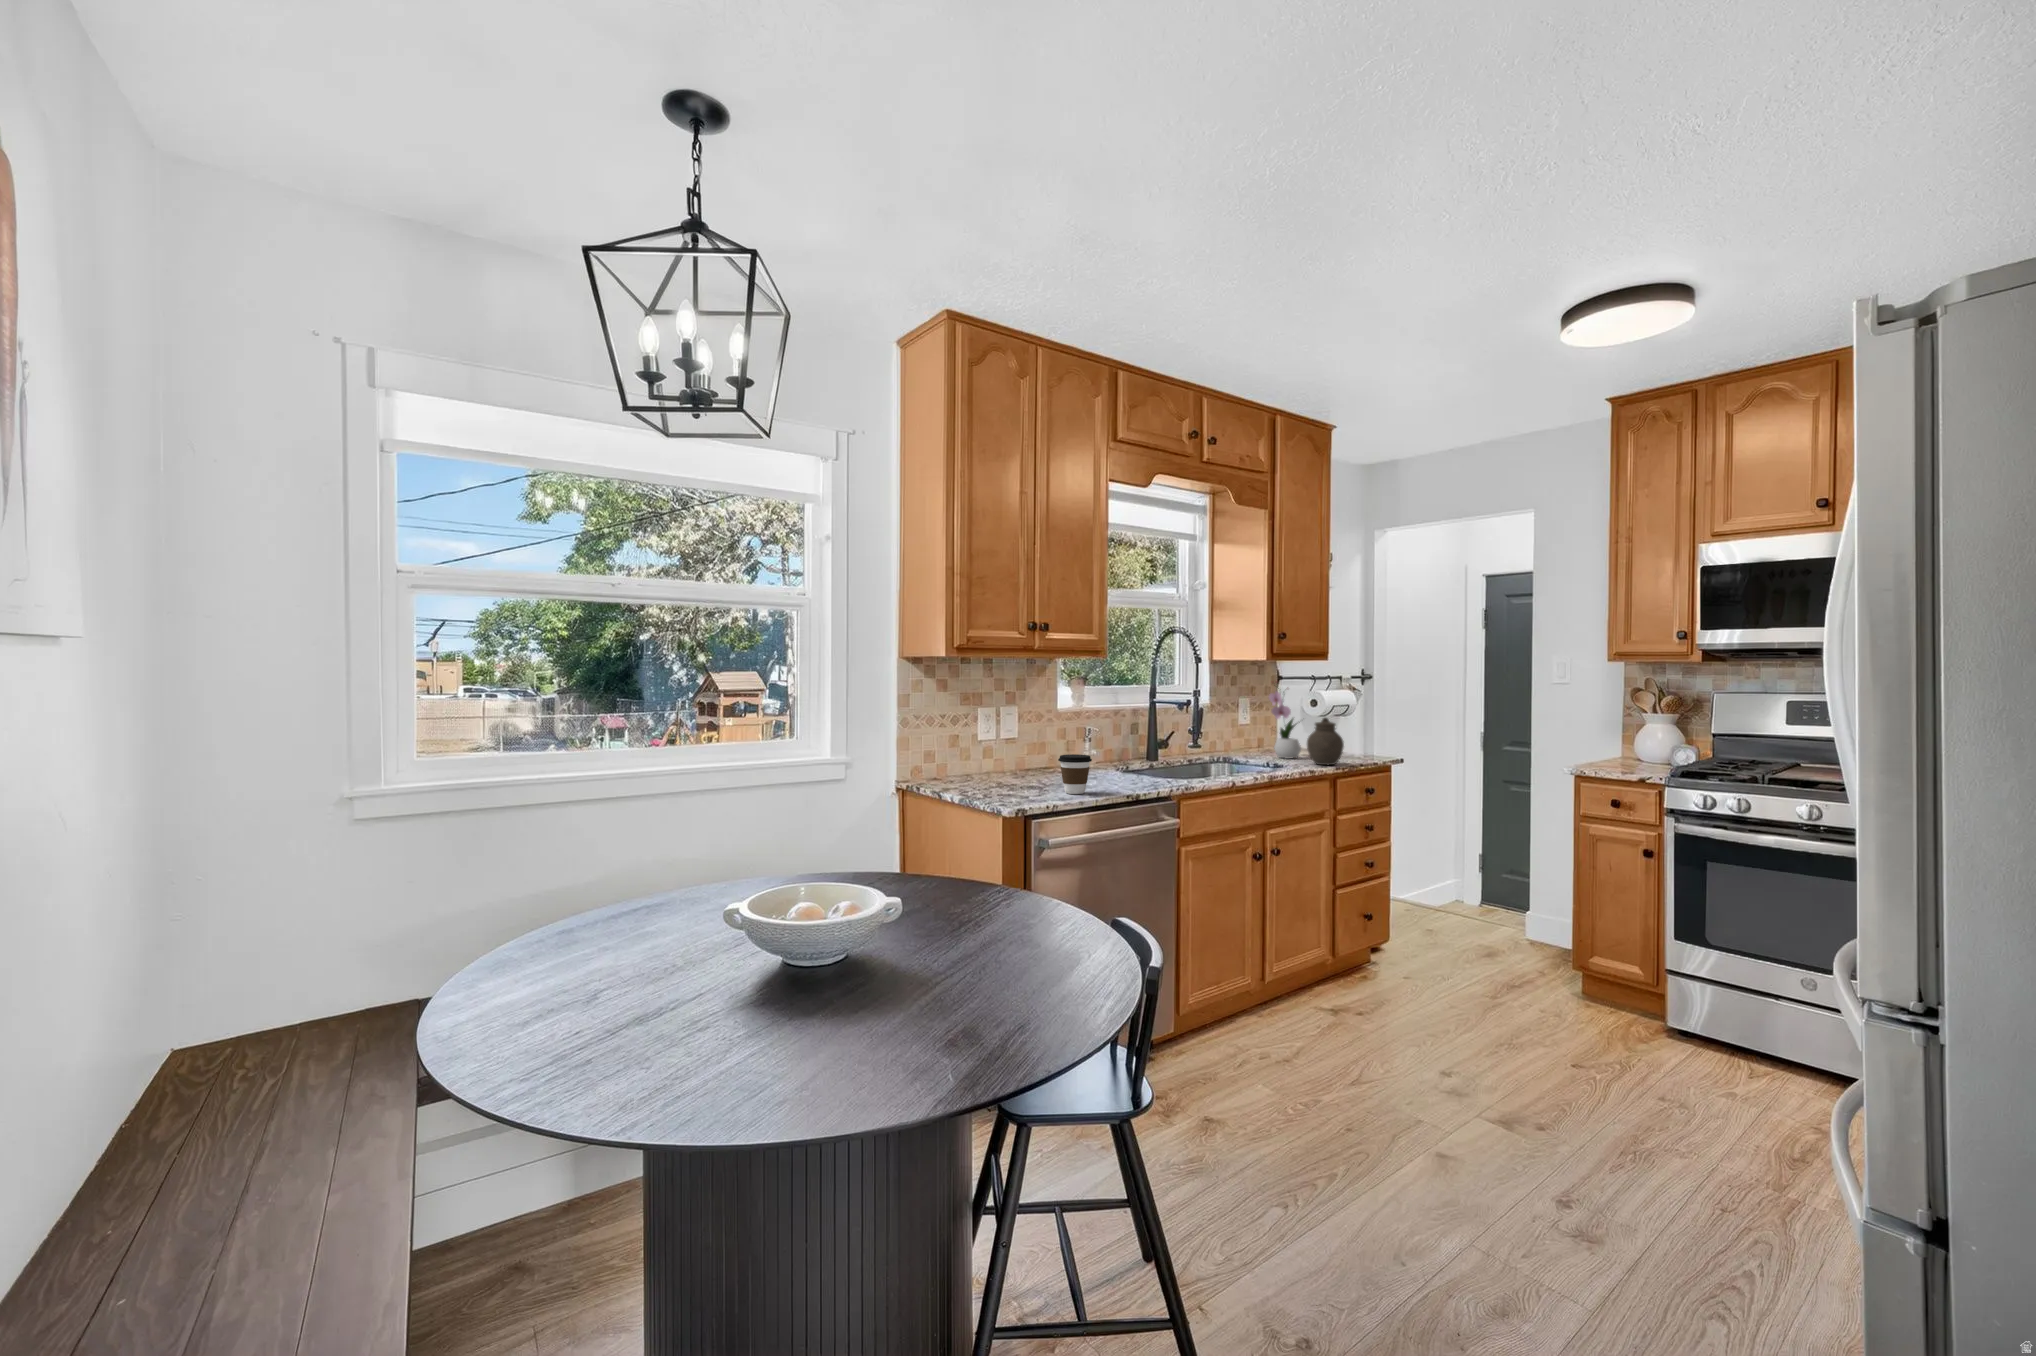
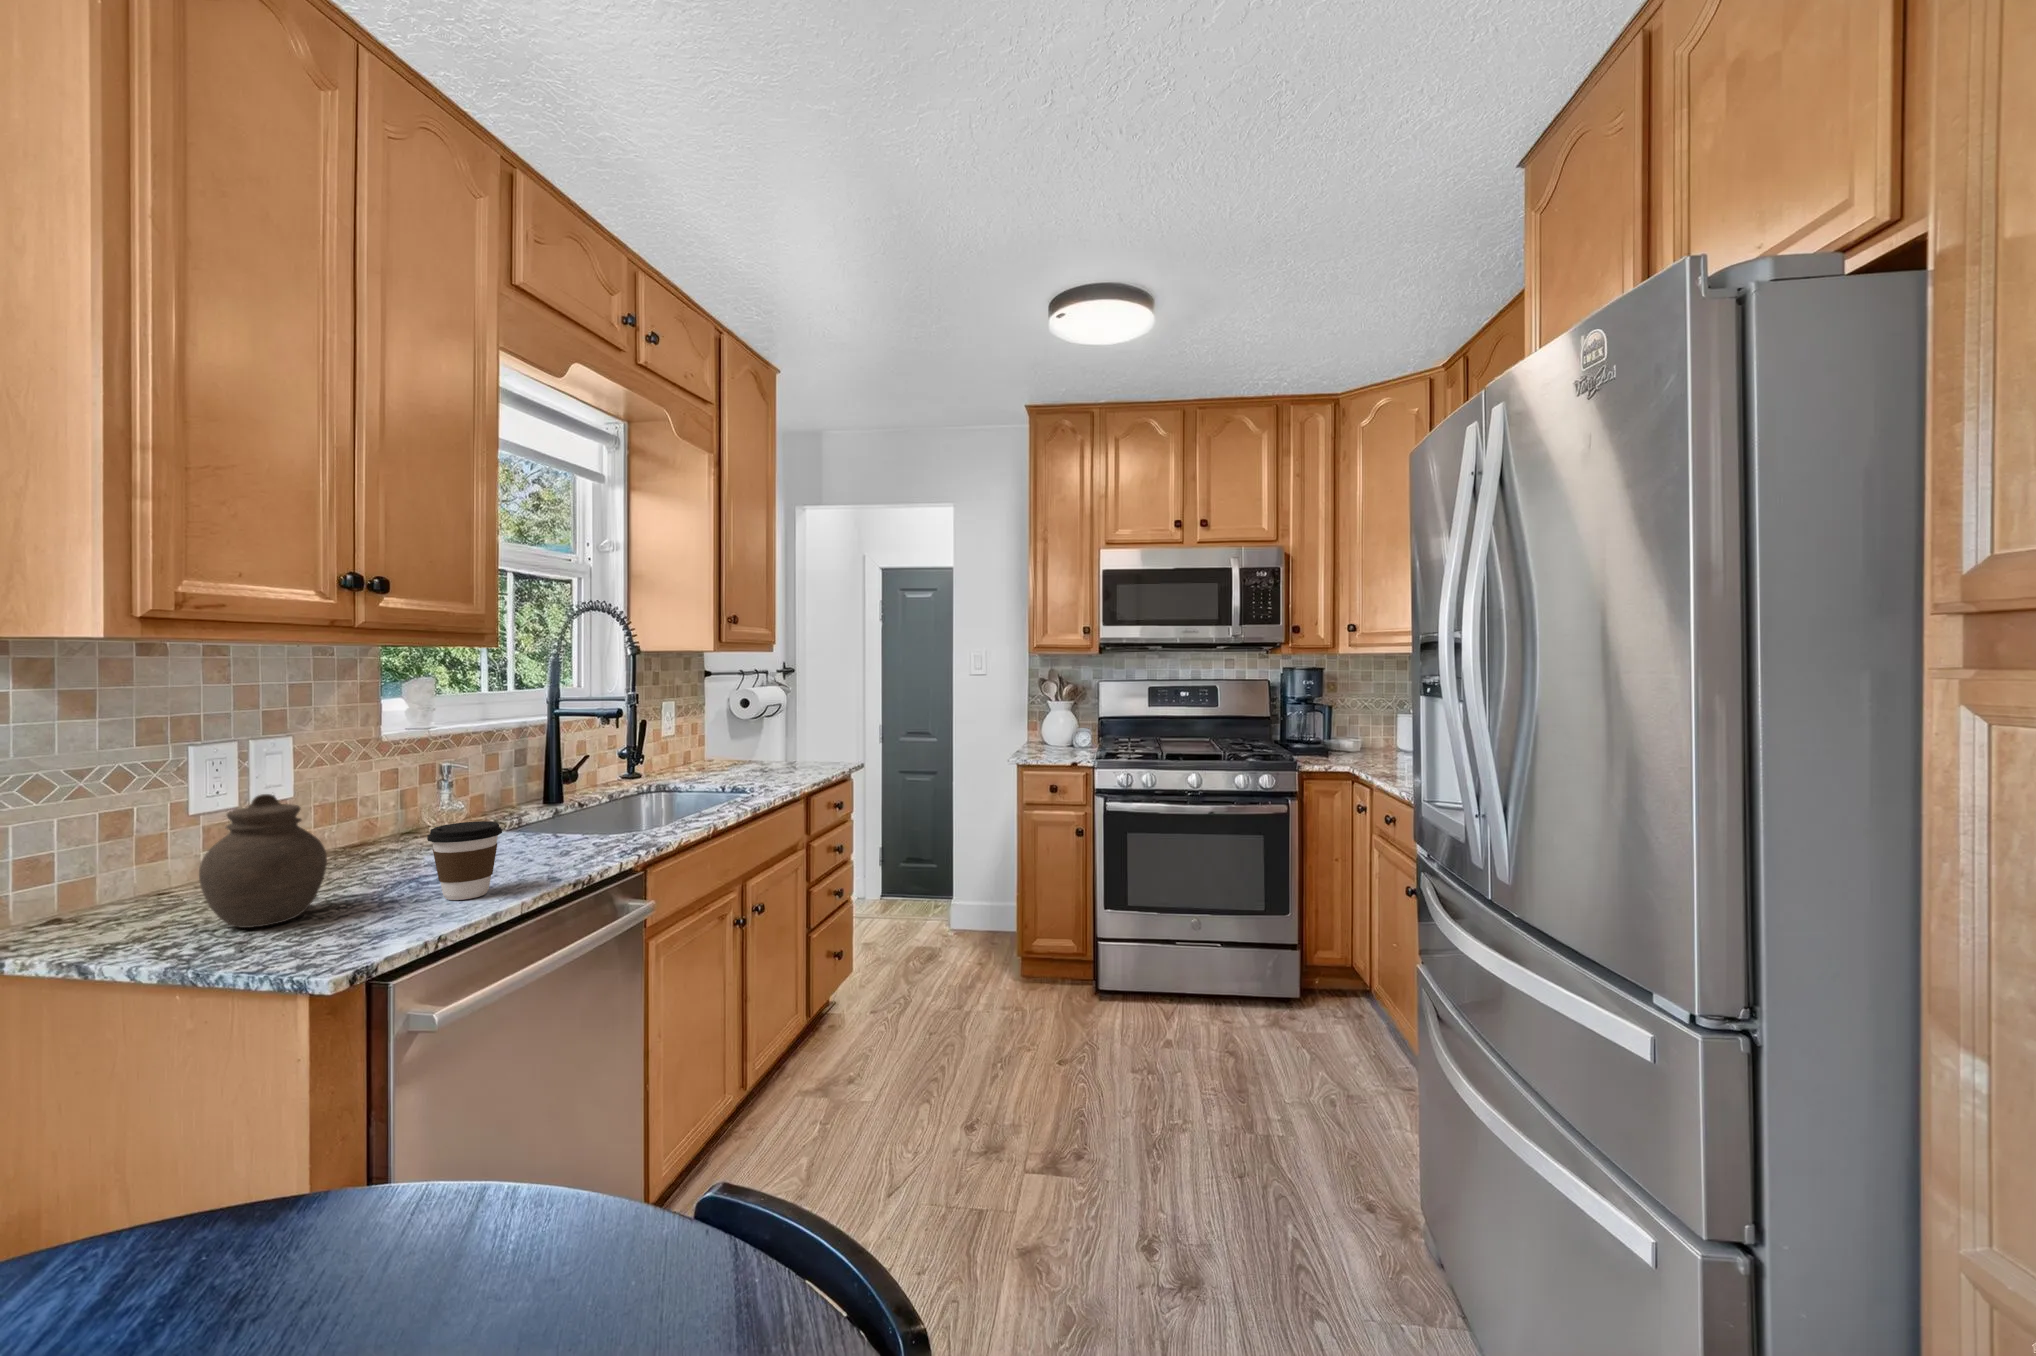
flower arrangement: present [1269,688,1301,759] -> none [705,678,751,776]
jar: present [1307,718,1344,765] -> present [199,794,327,928]

